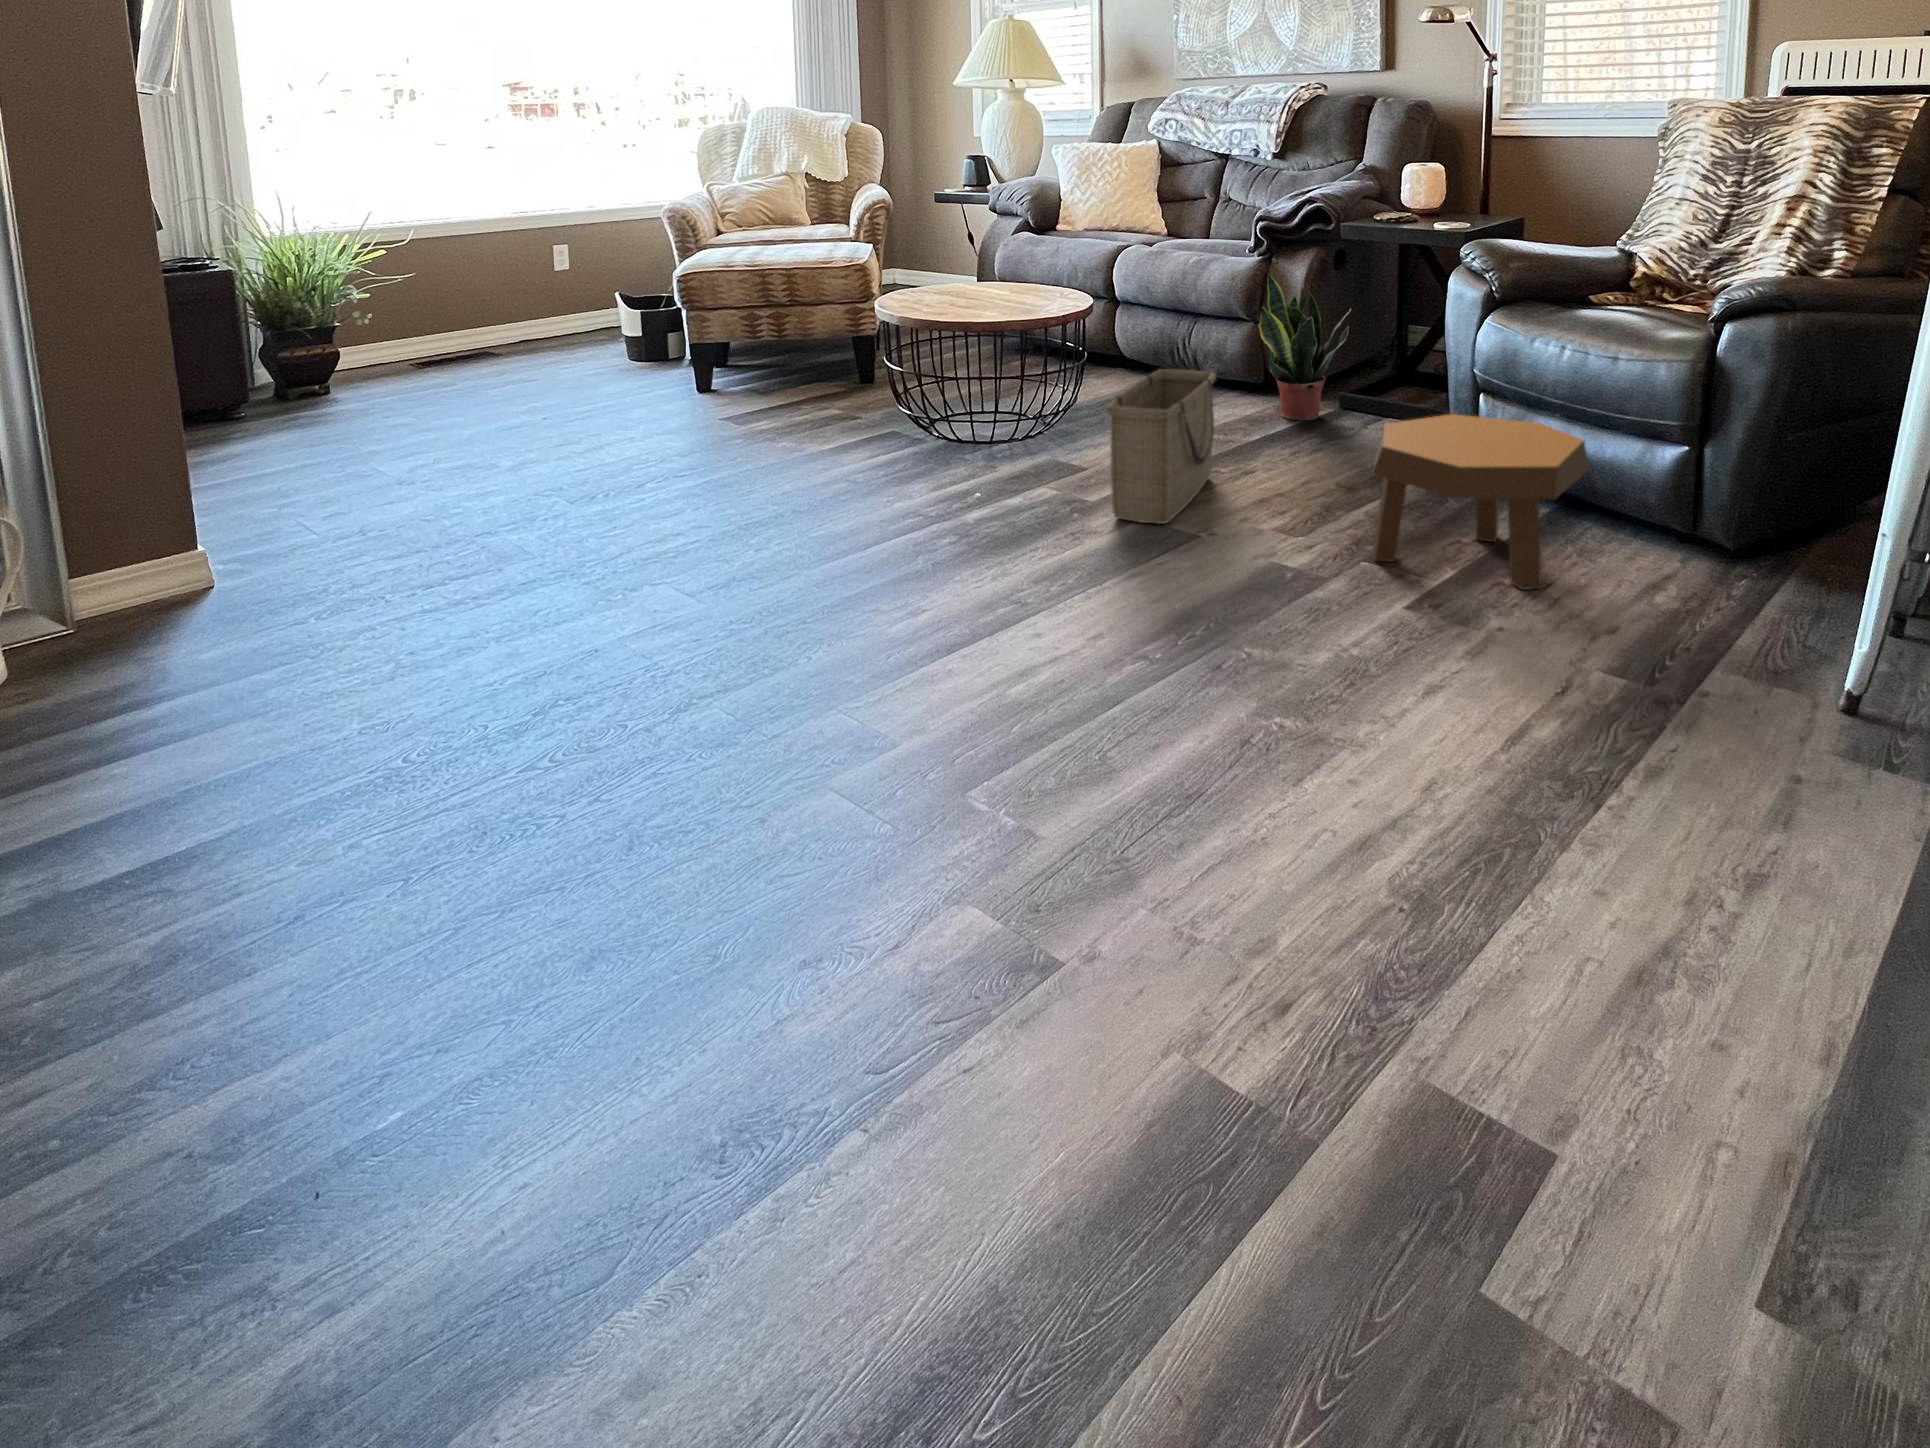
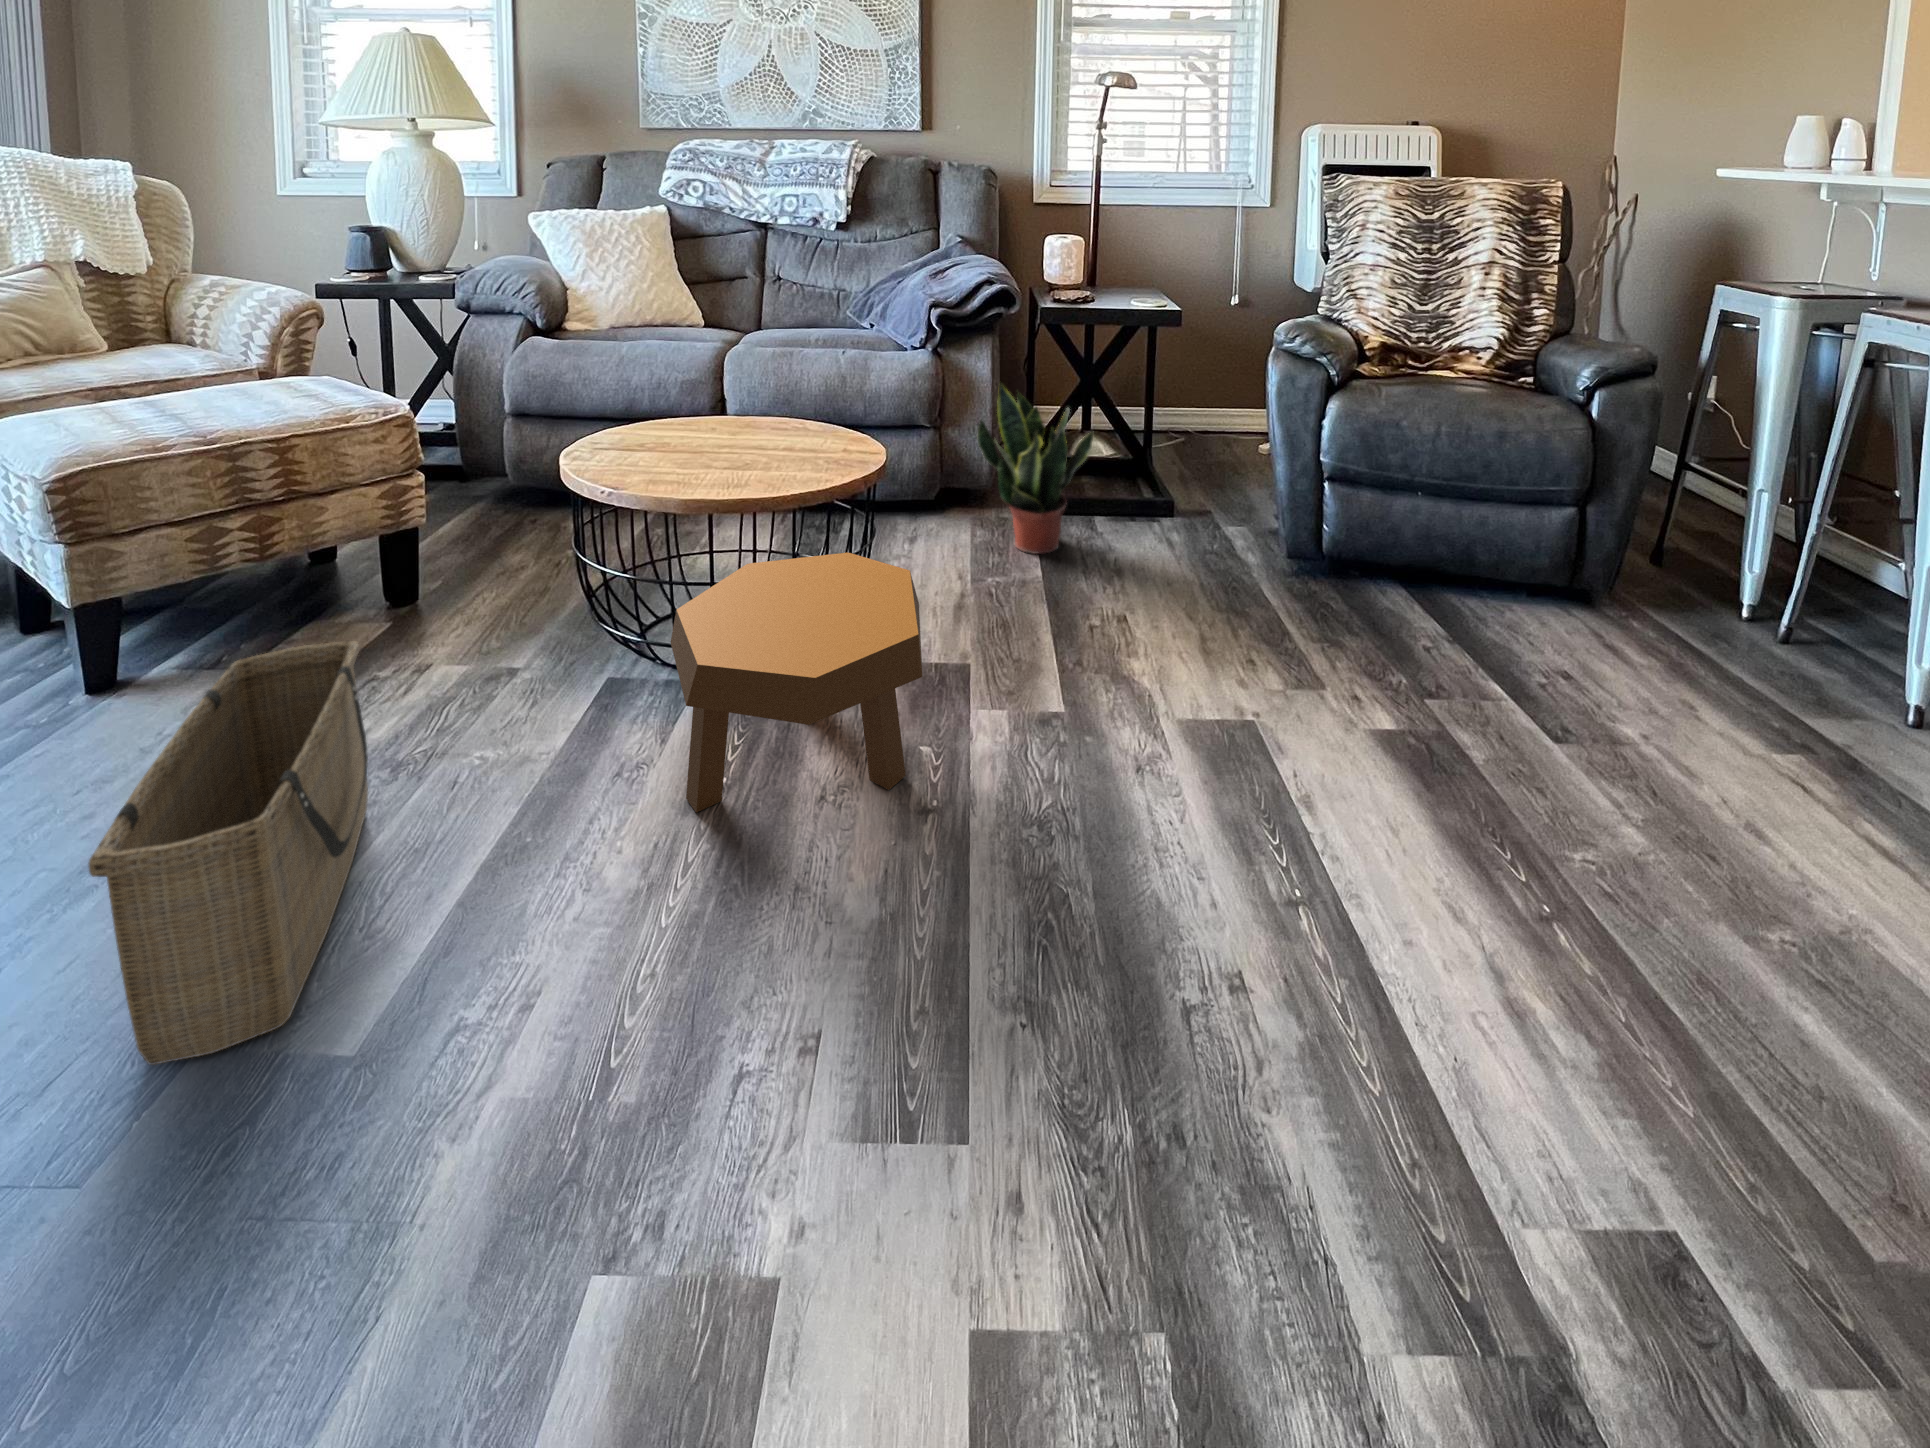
basket: present [1106,369,1216,524] -> present [88,641,368,1065]
footstool: present [1372,414,1589,590] -> present [671,553,922,813]

